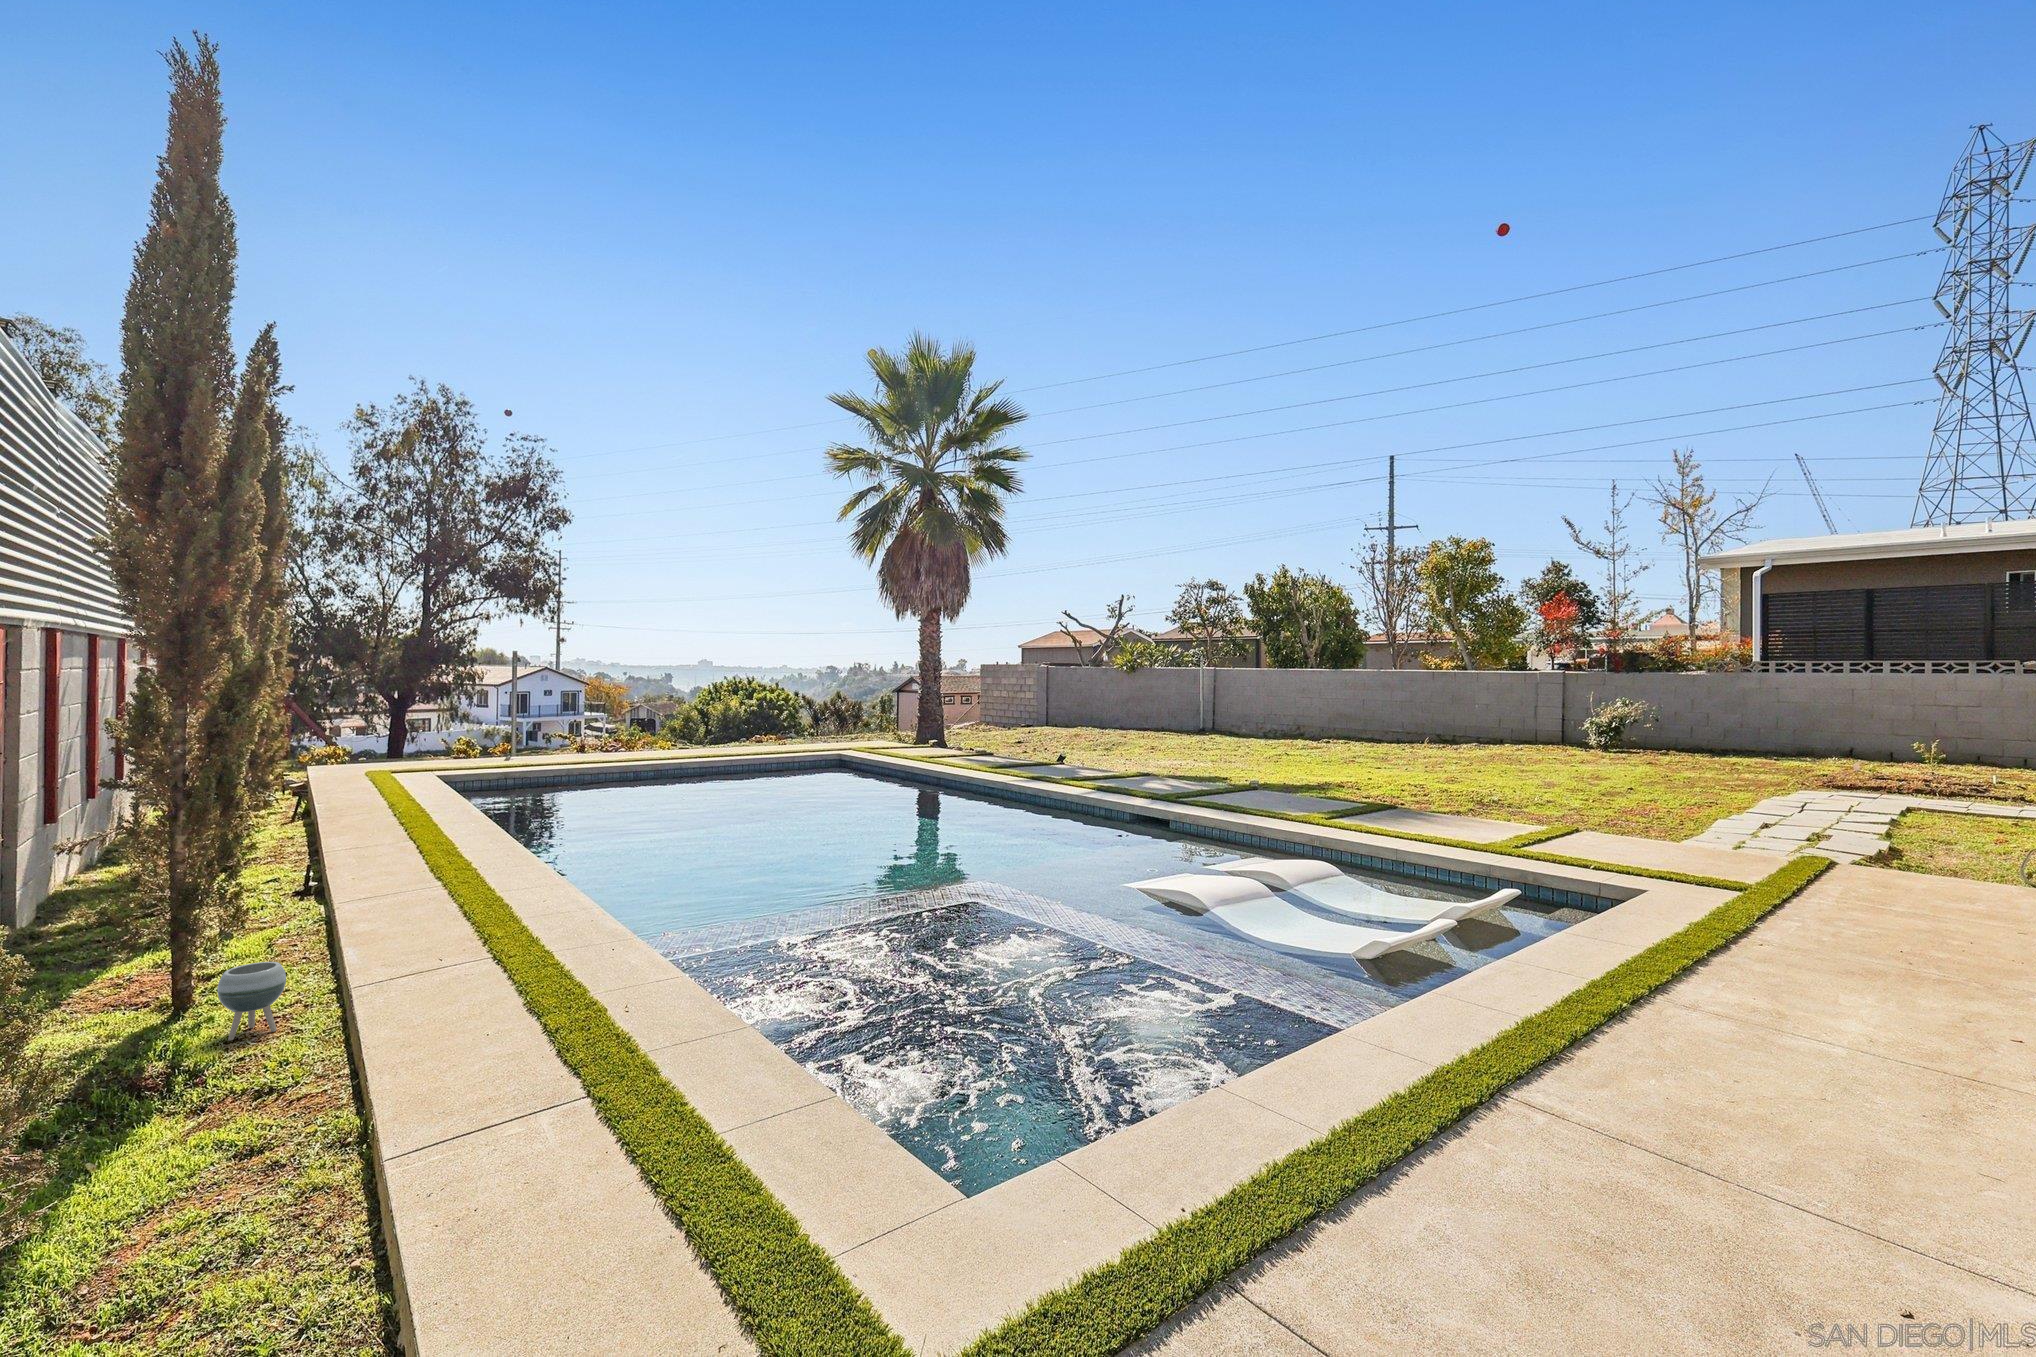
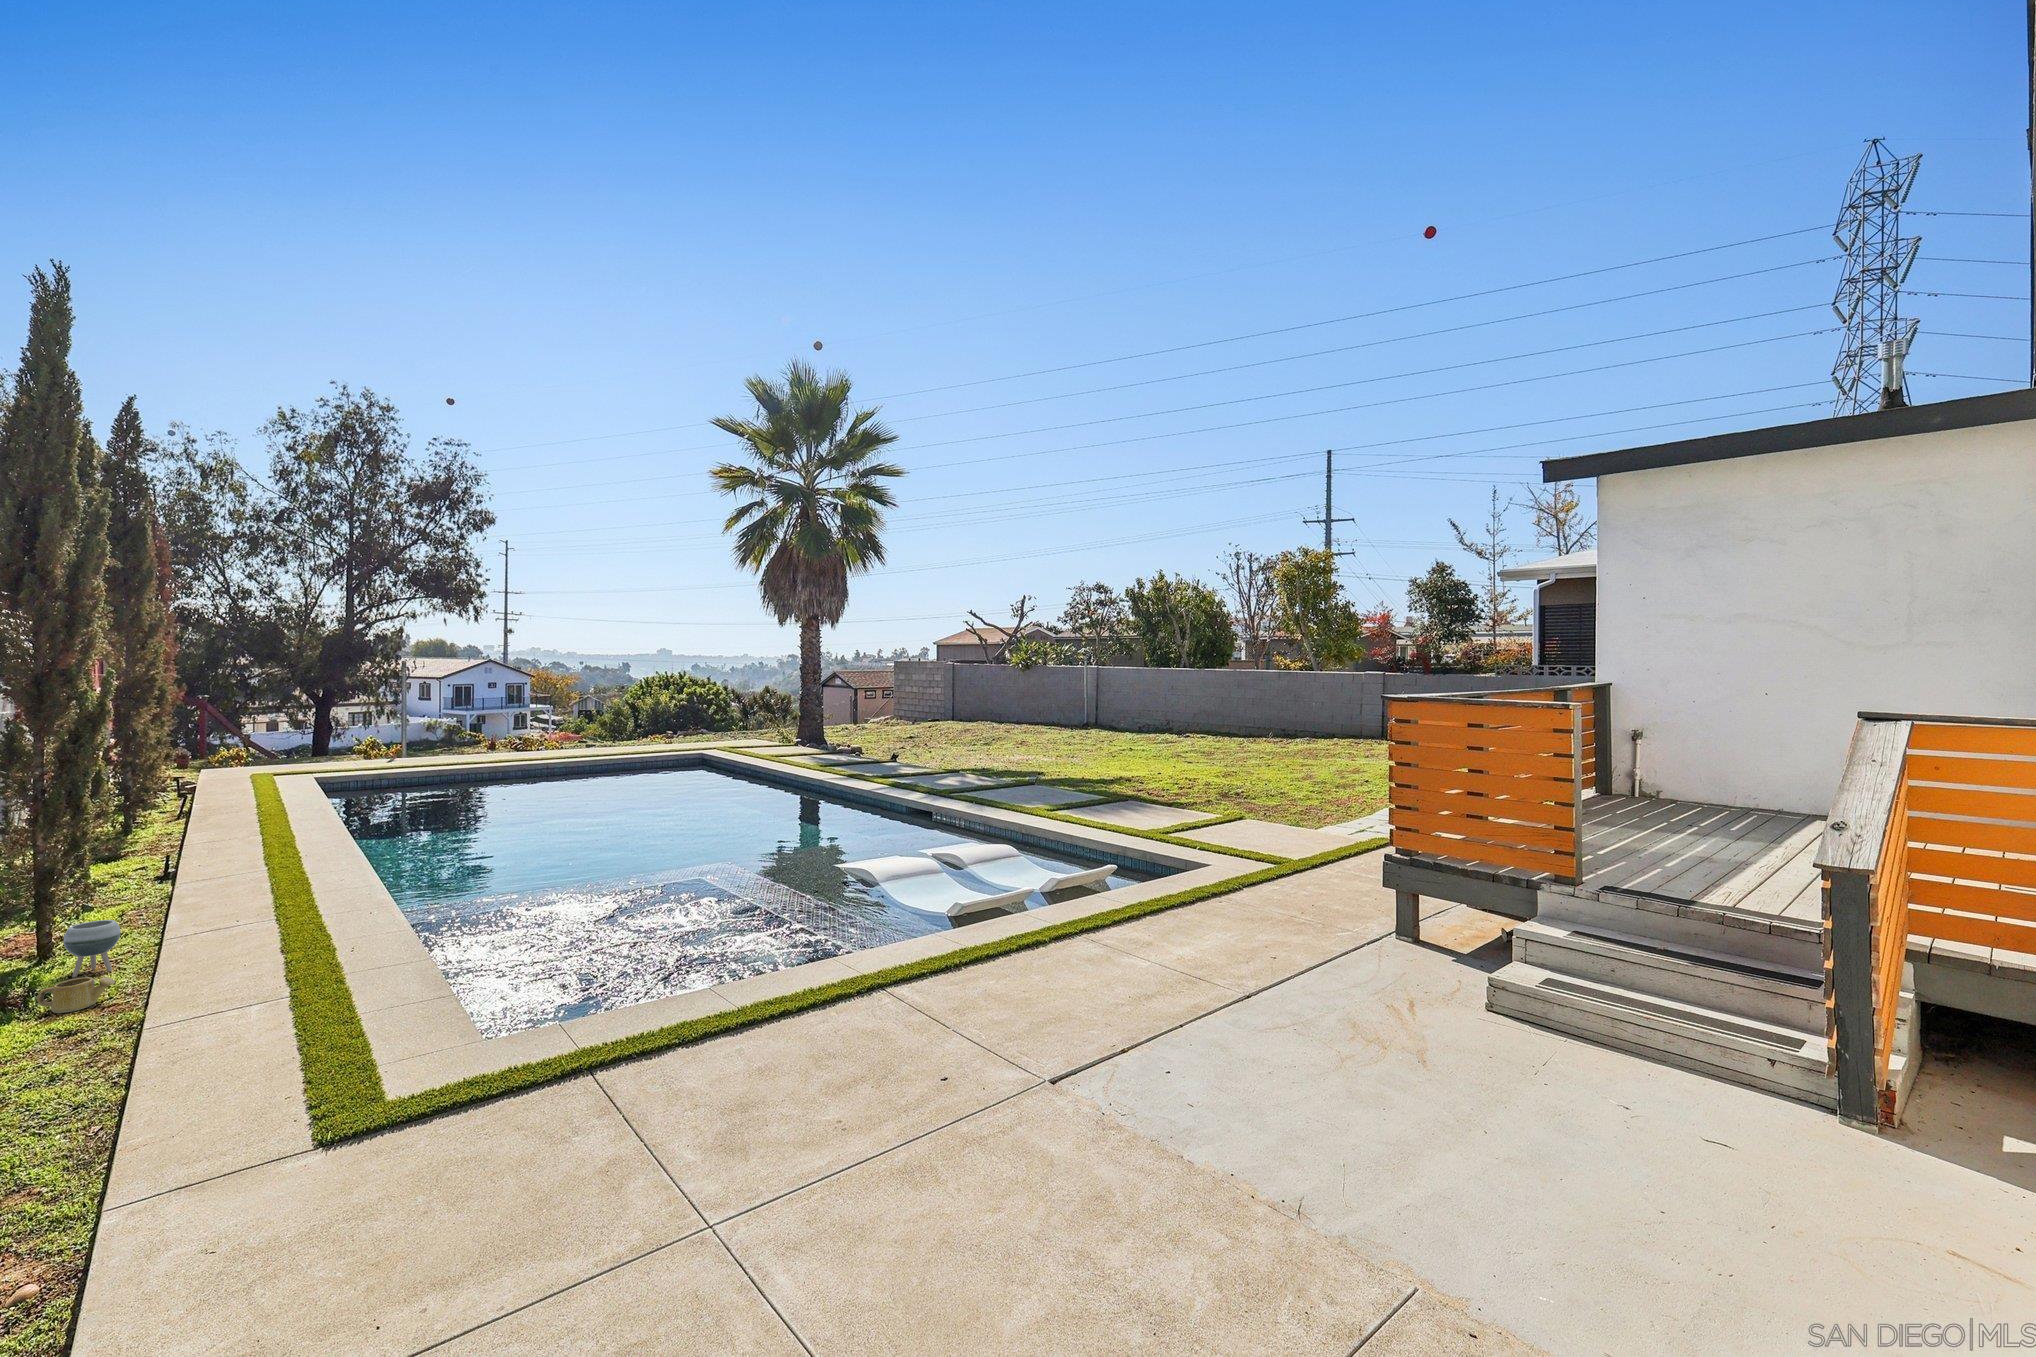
watering can: none [197,1047,297,1099] -> present [37,977,115,1013]

